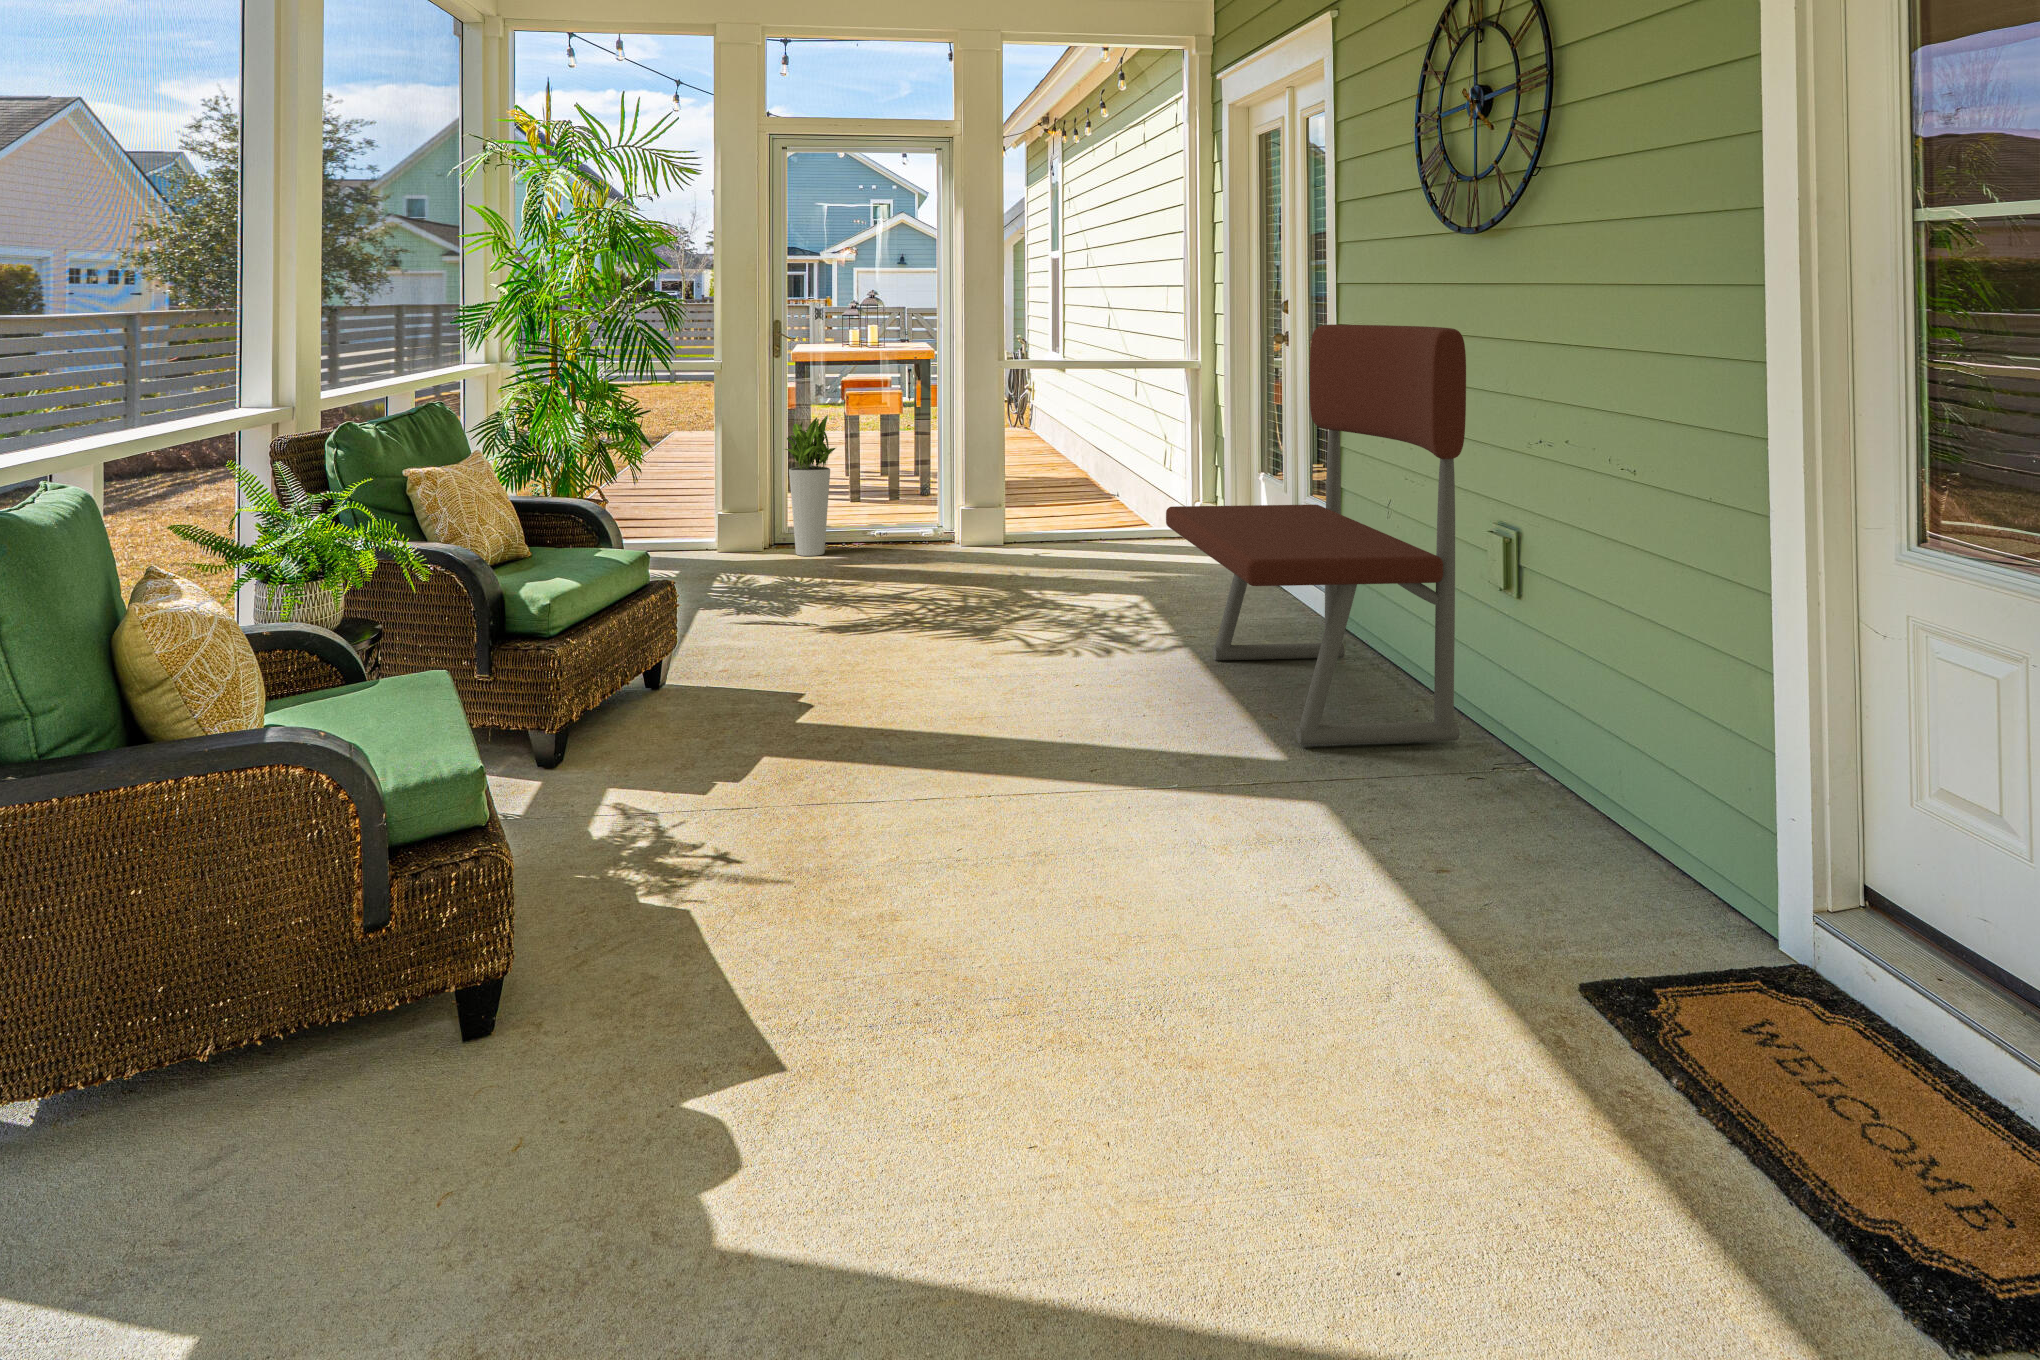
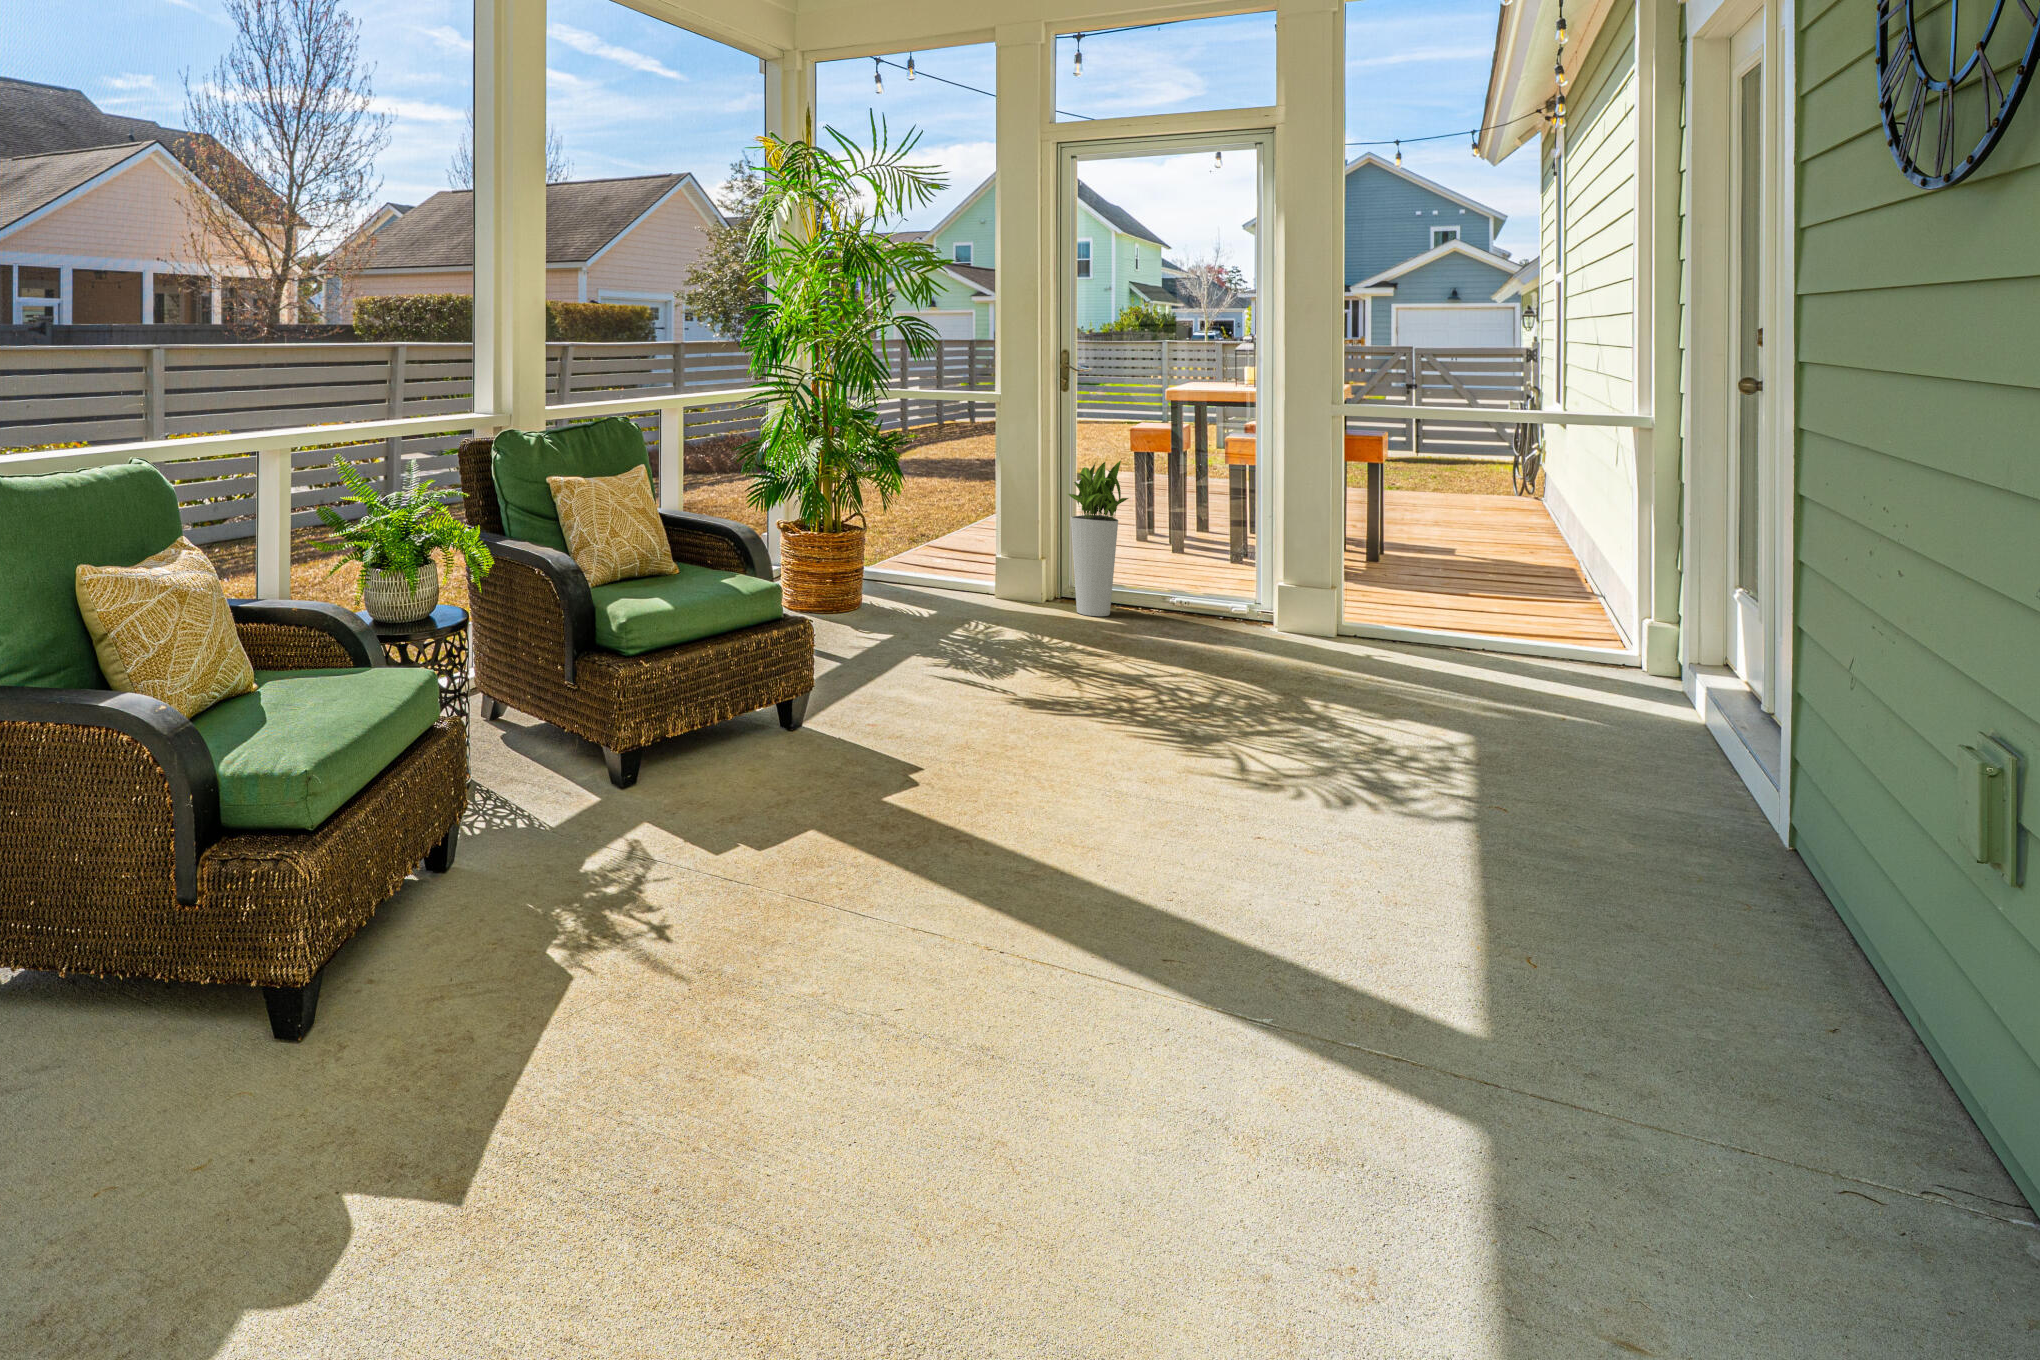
bench: present [1166,325,1466,745] -> none [1435,377,1881,1072]

